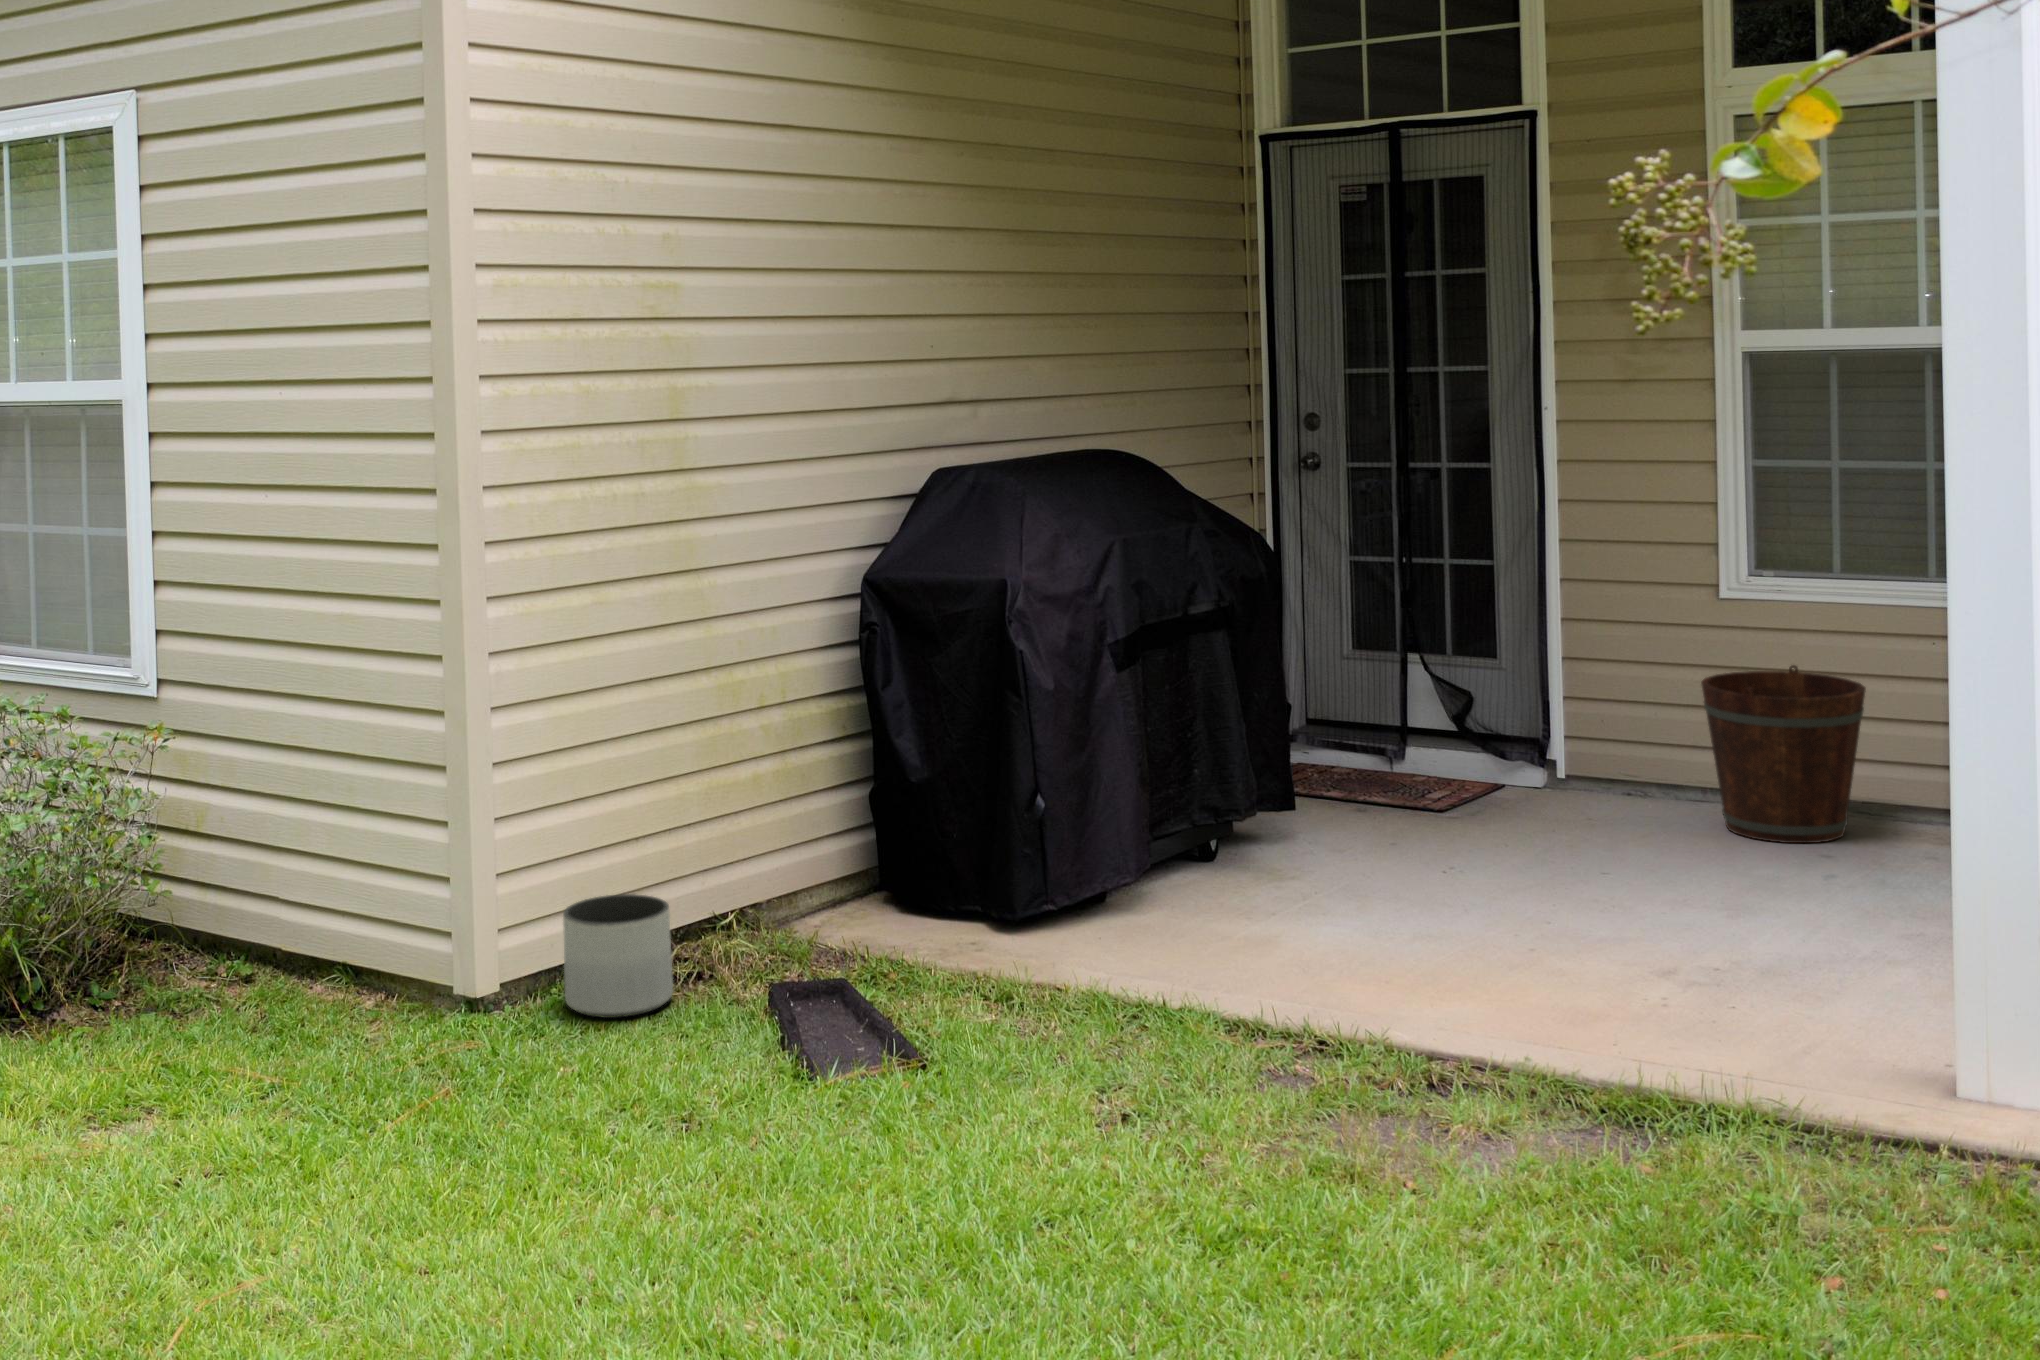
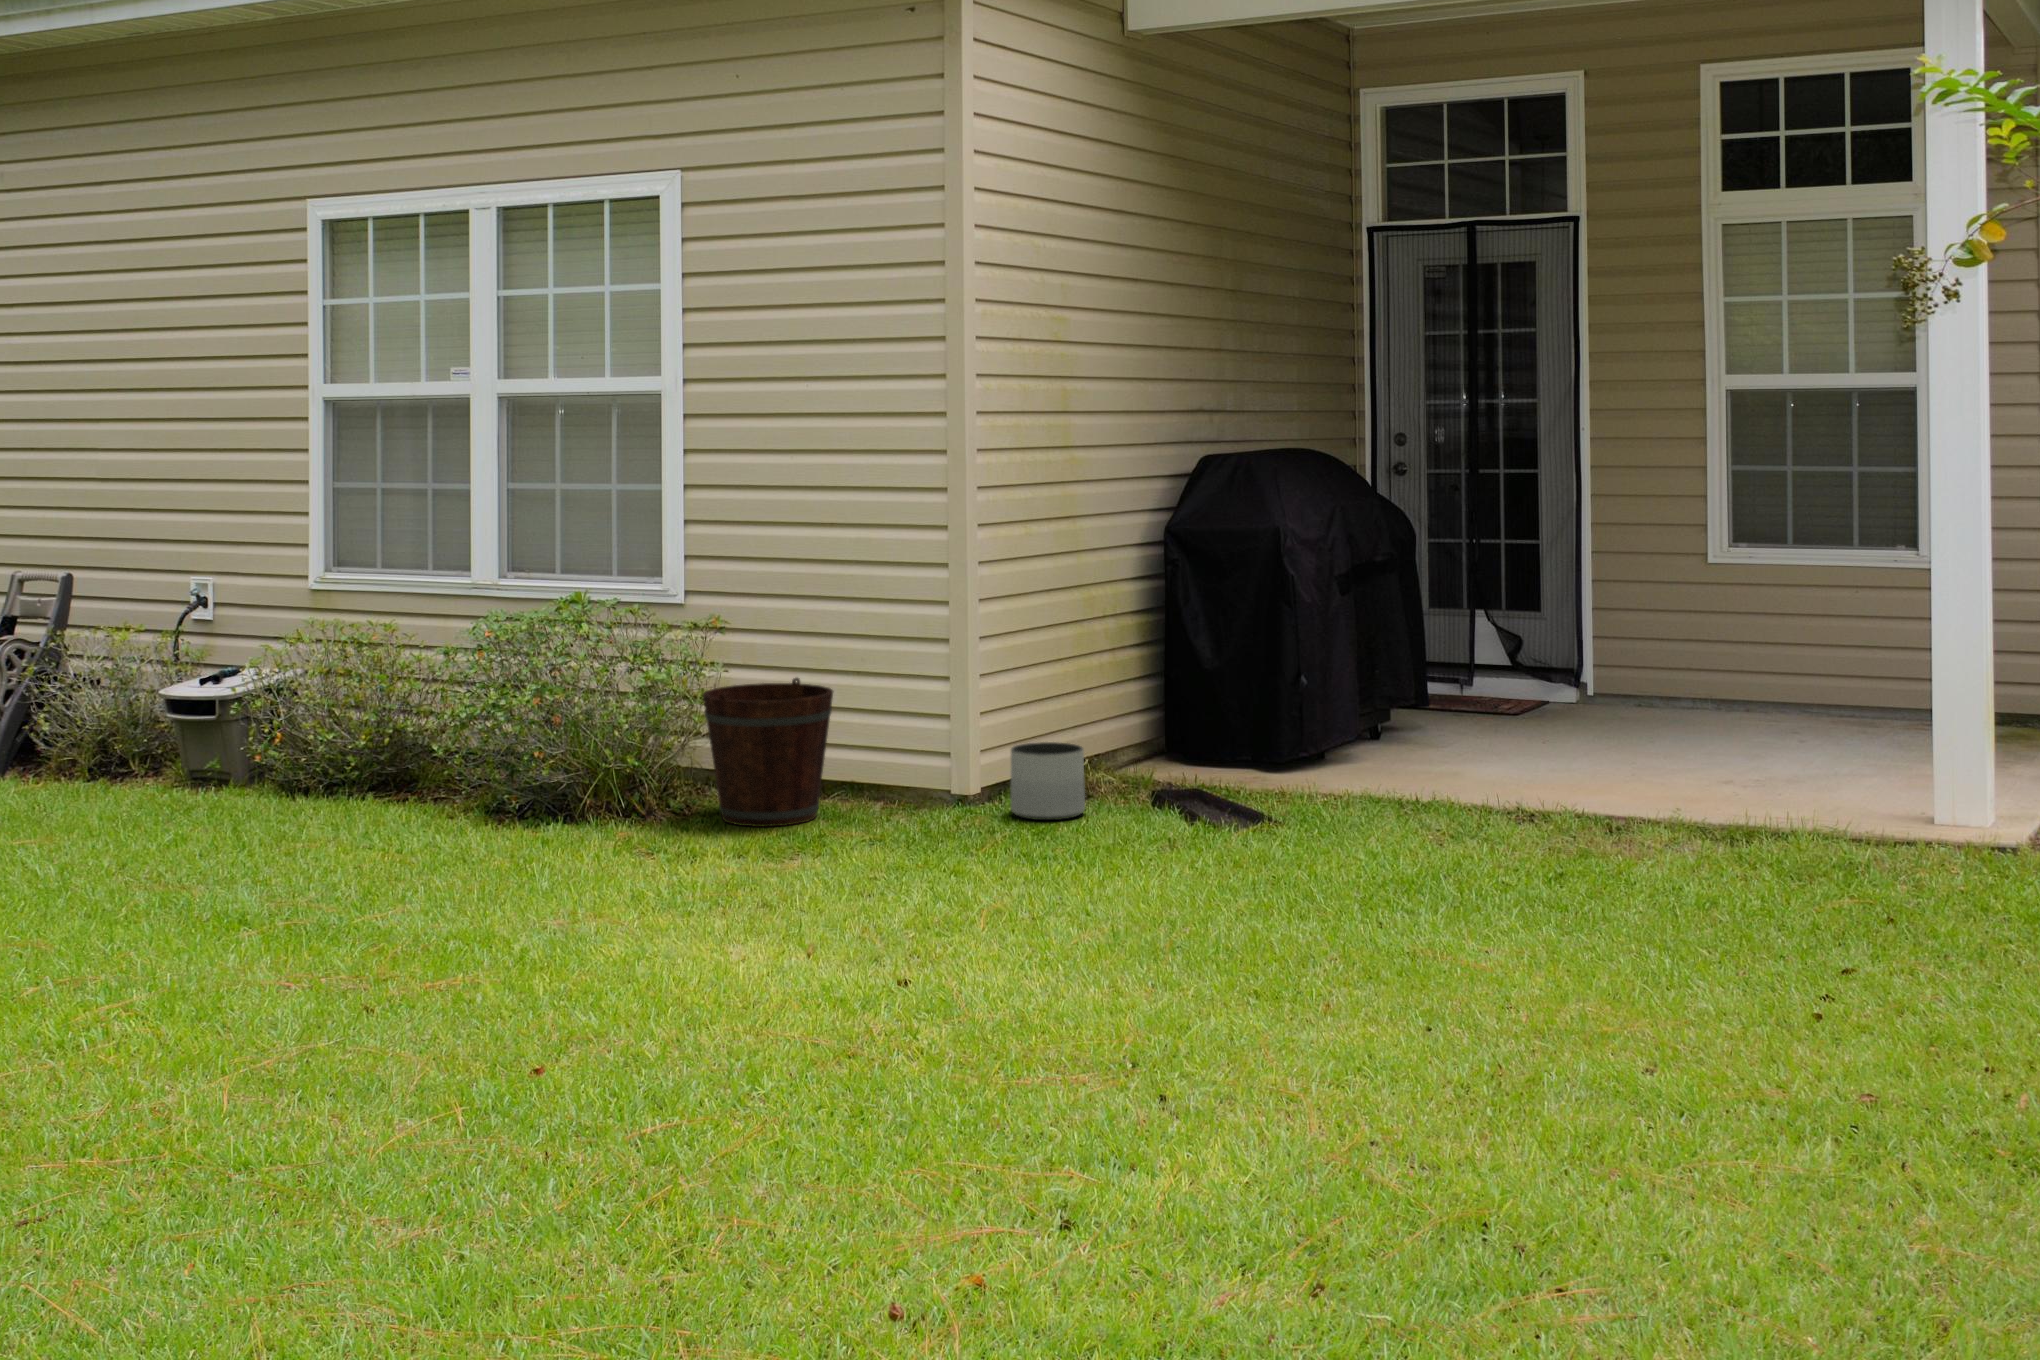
bucket: present [1701,665,1866,843] -> present [703,678,833,827]

